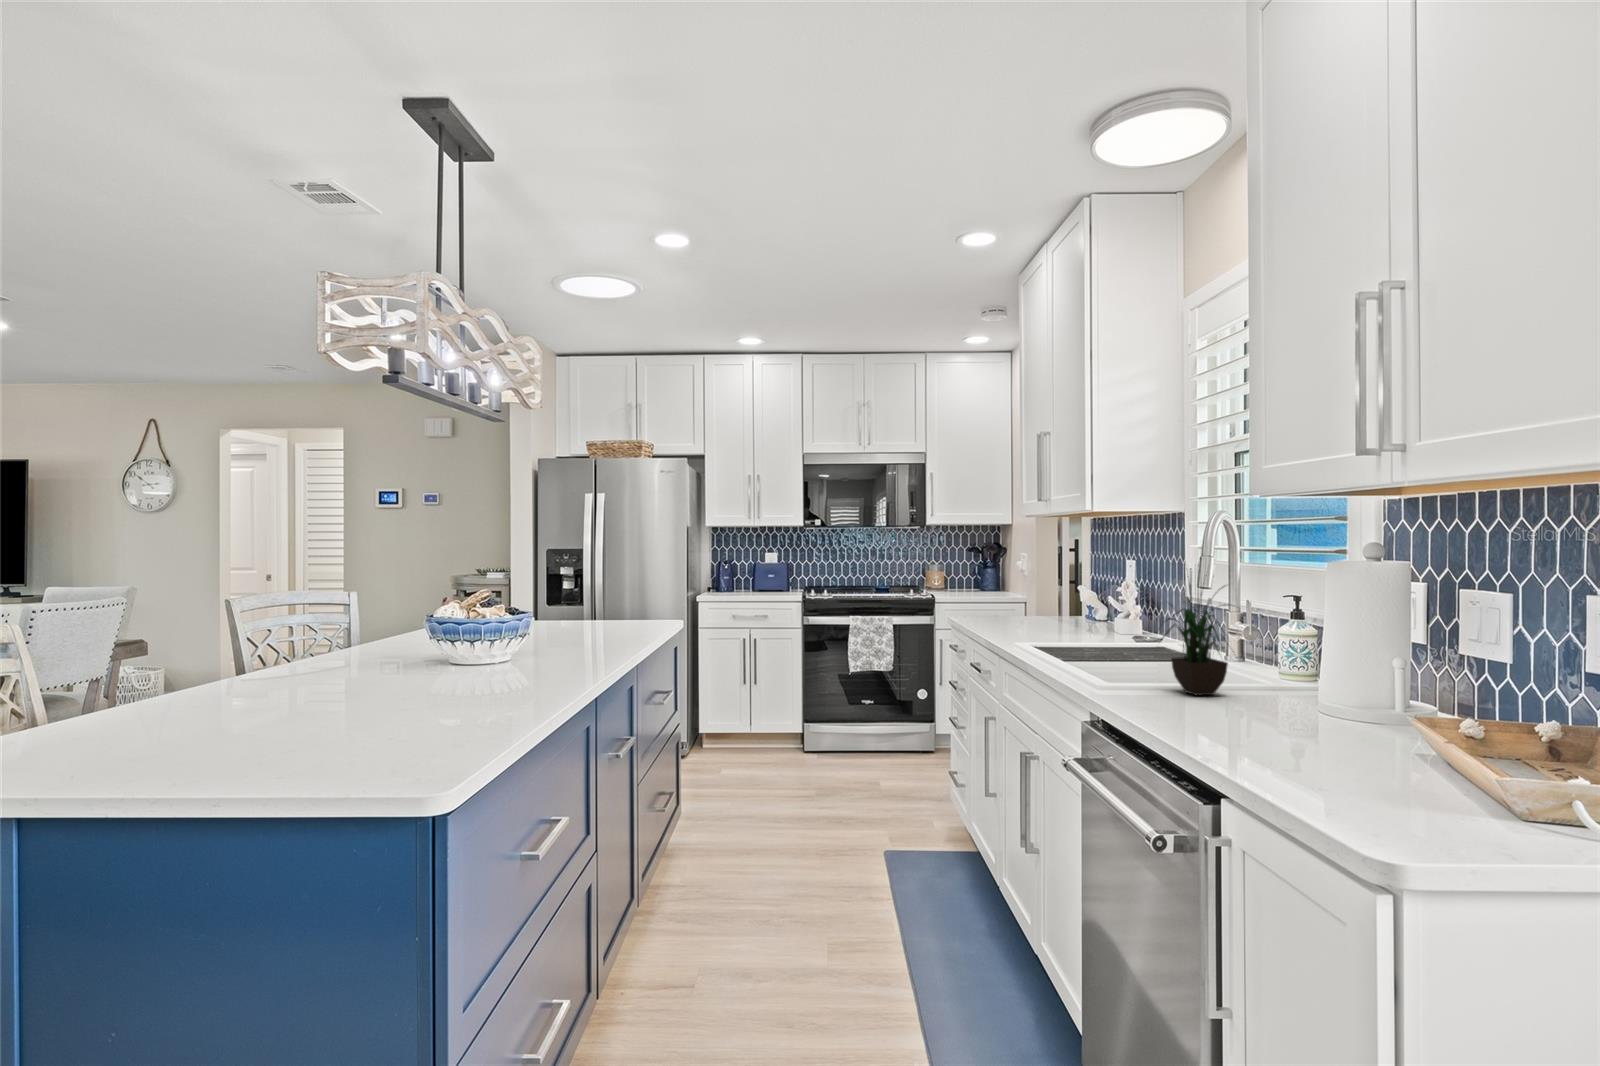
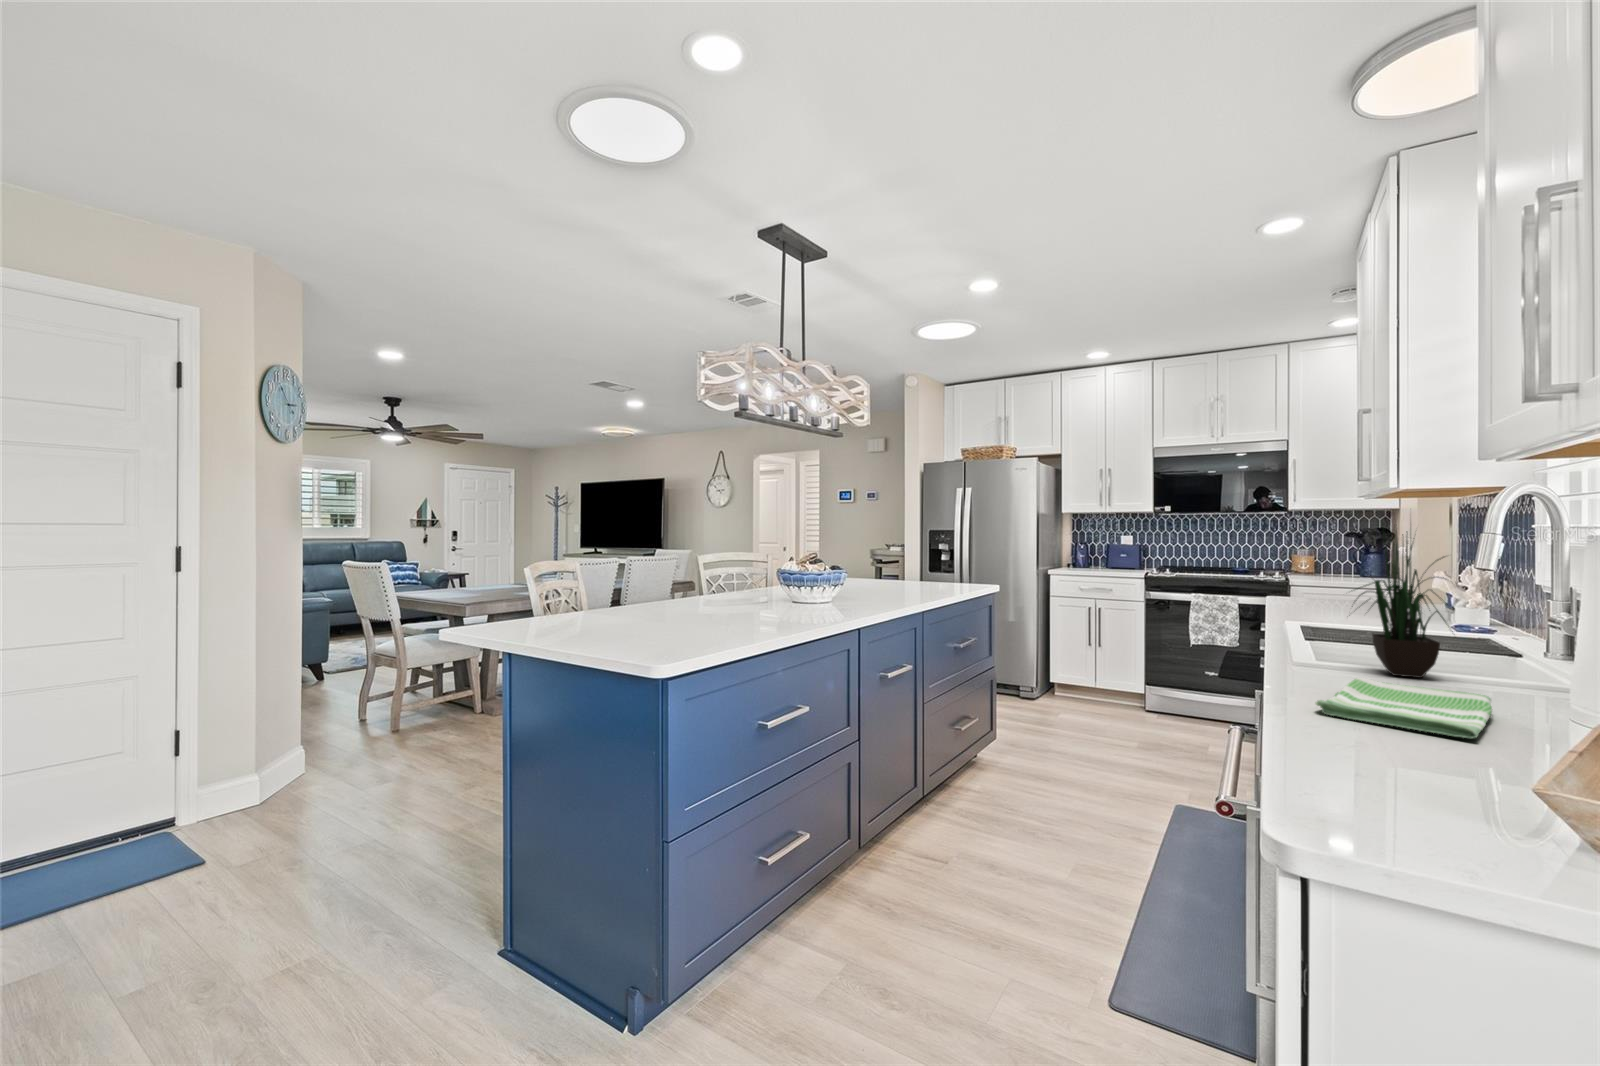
dish towel: none [1210,704,1359,750] -> present [1316,678,1492,738]

